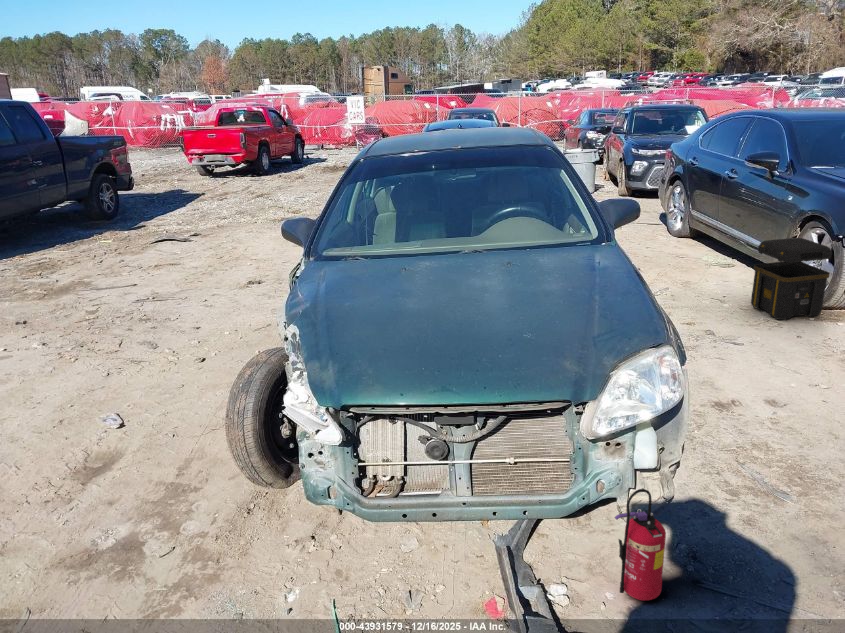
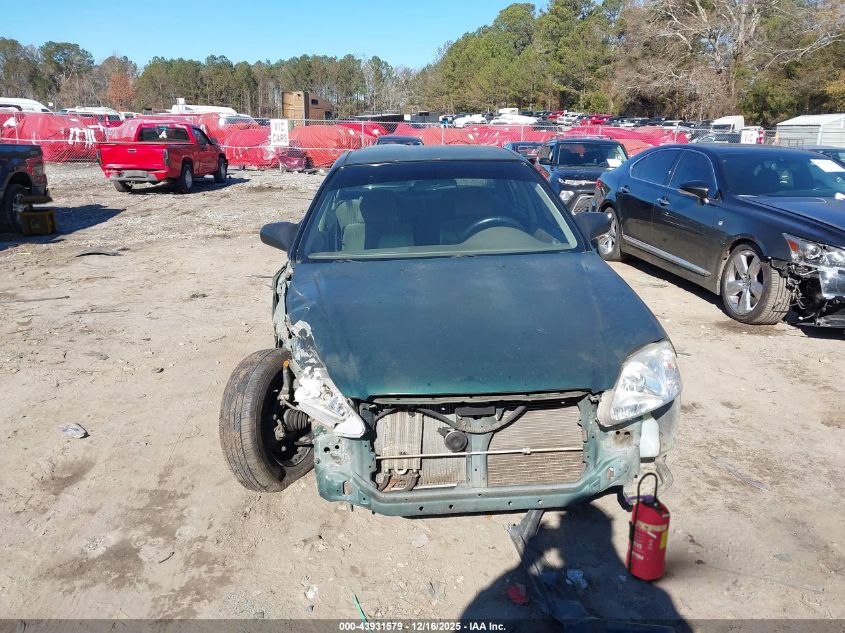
toolbox: present [751,238,832,320] -> present [17,196,58,235]

